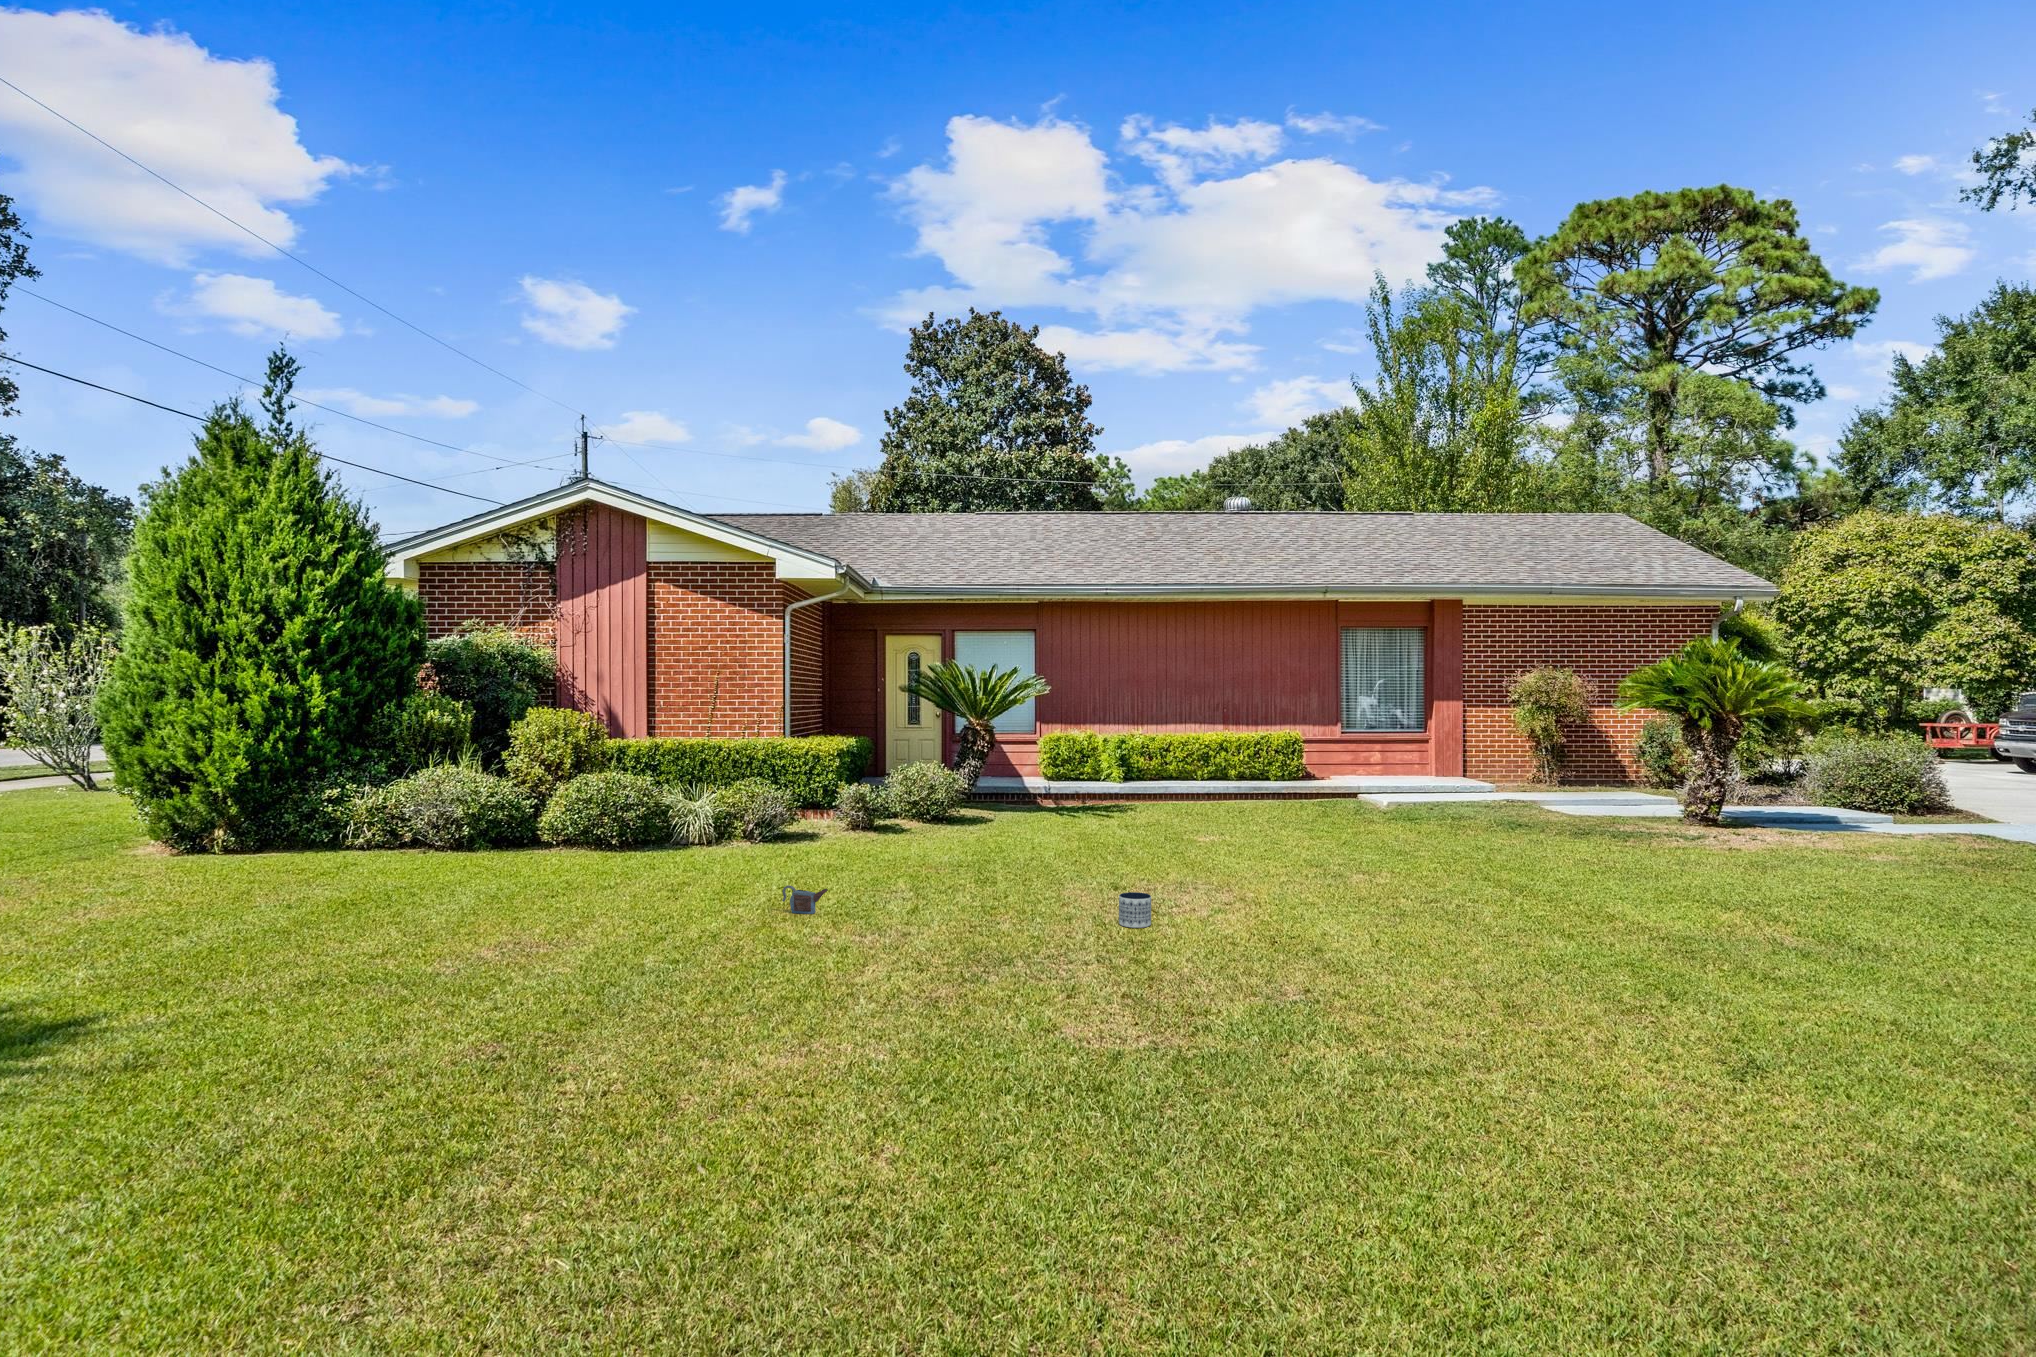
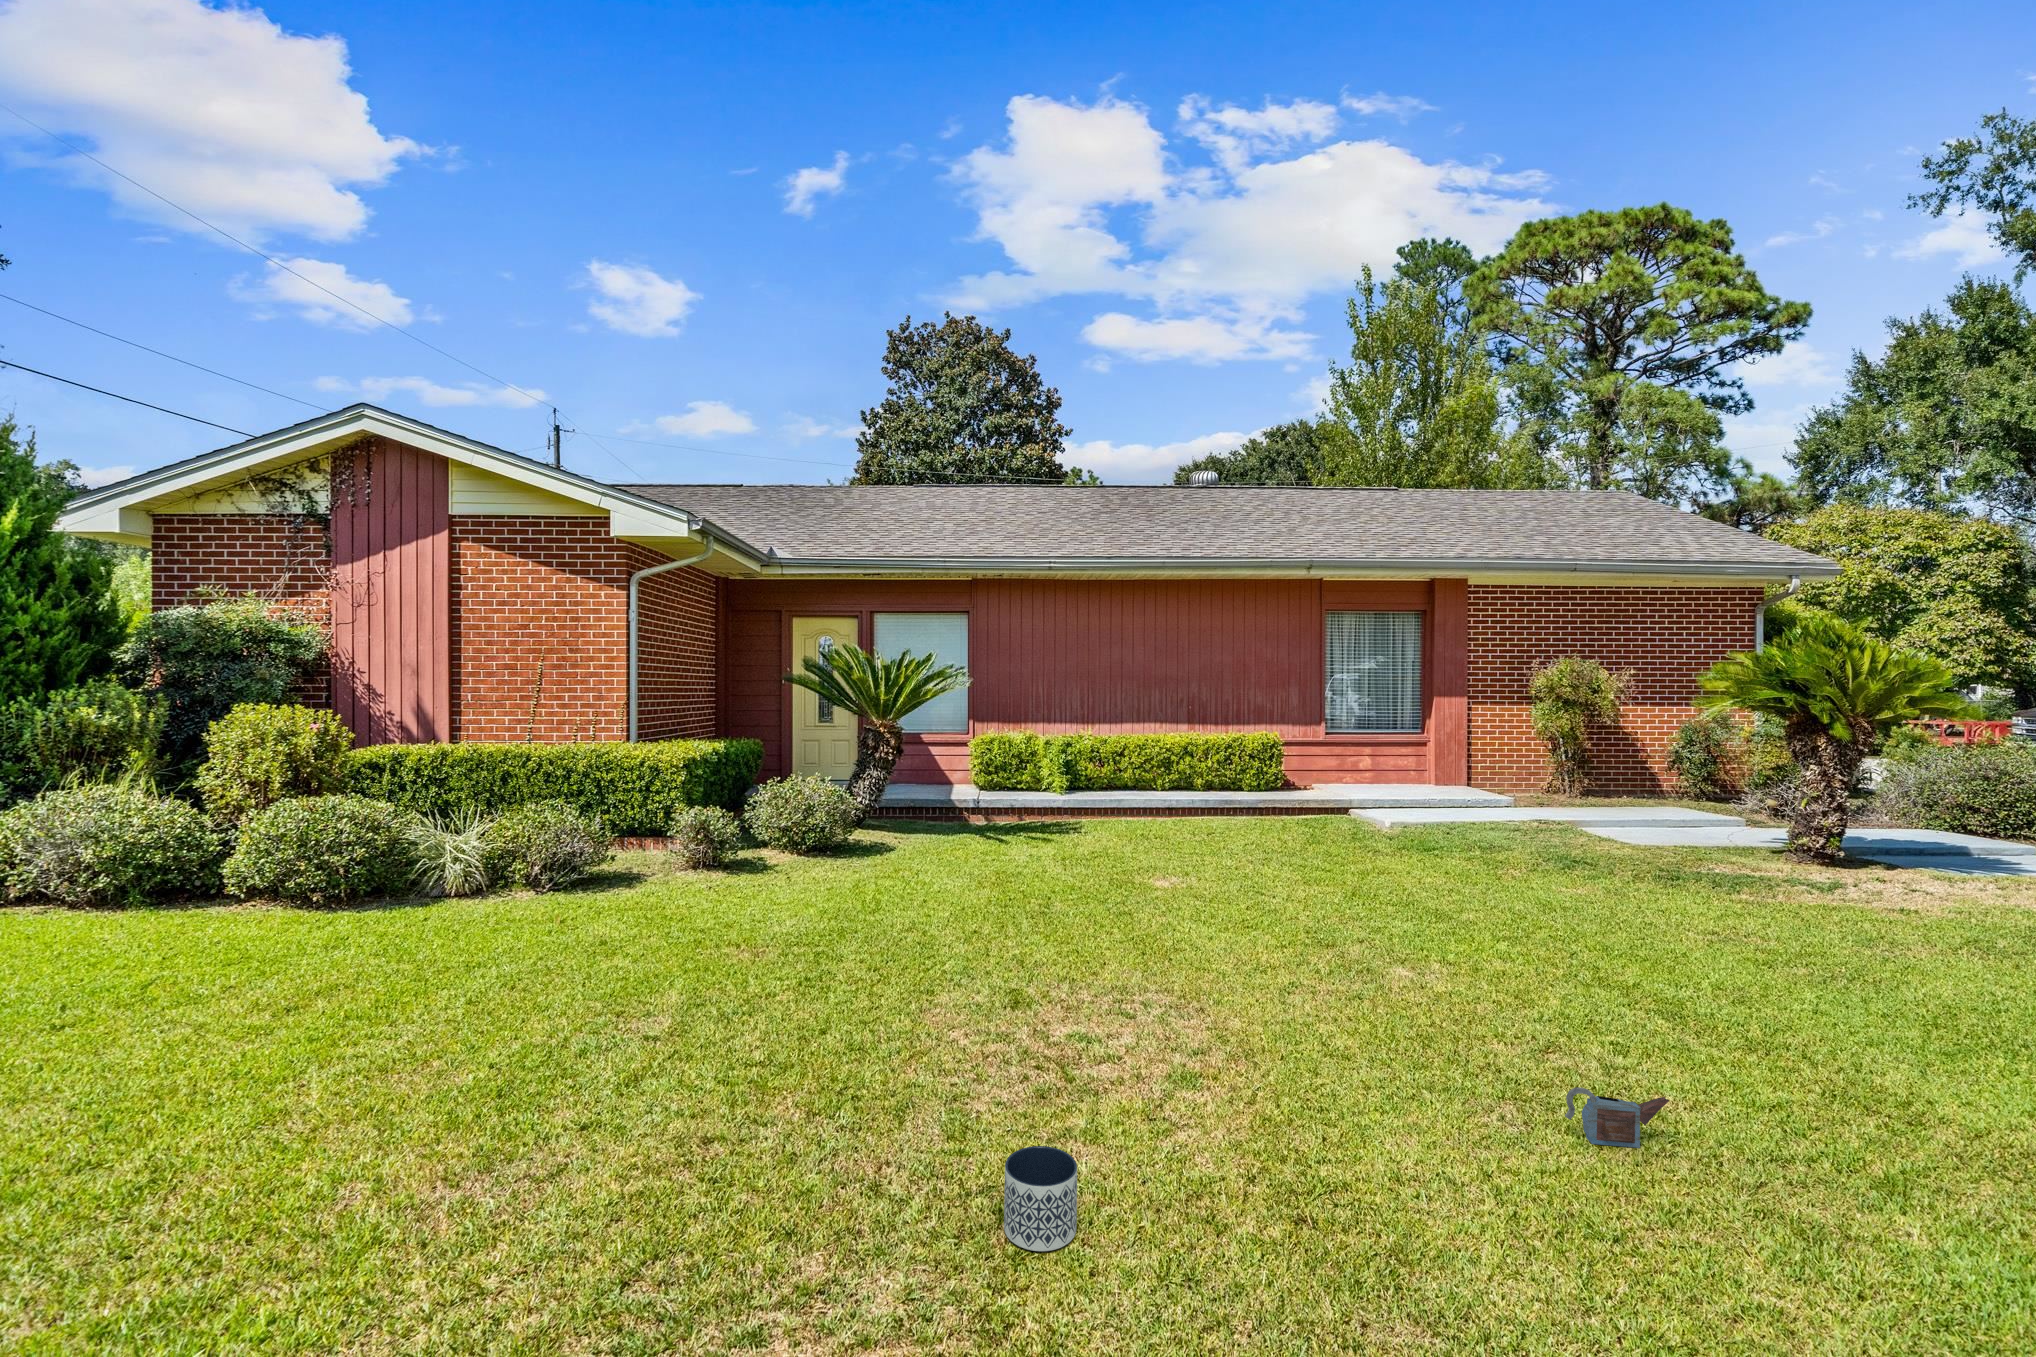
watering can: present [782,885,828,914] -> present [1565,1087,1669,1148]

